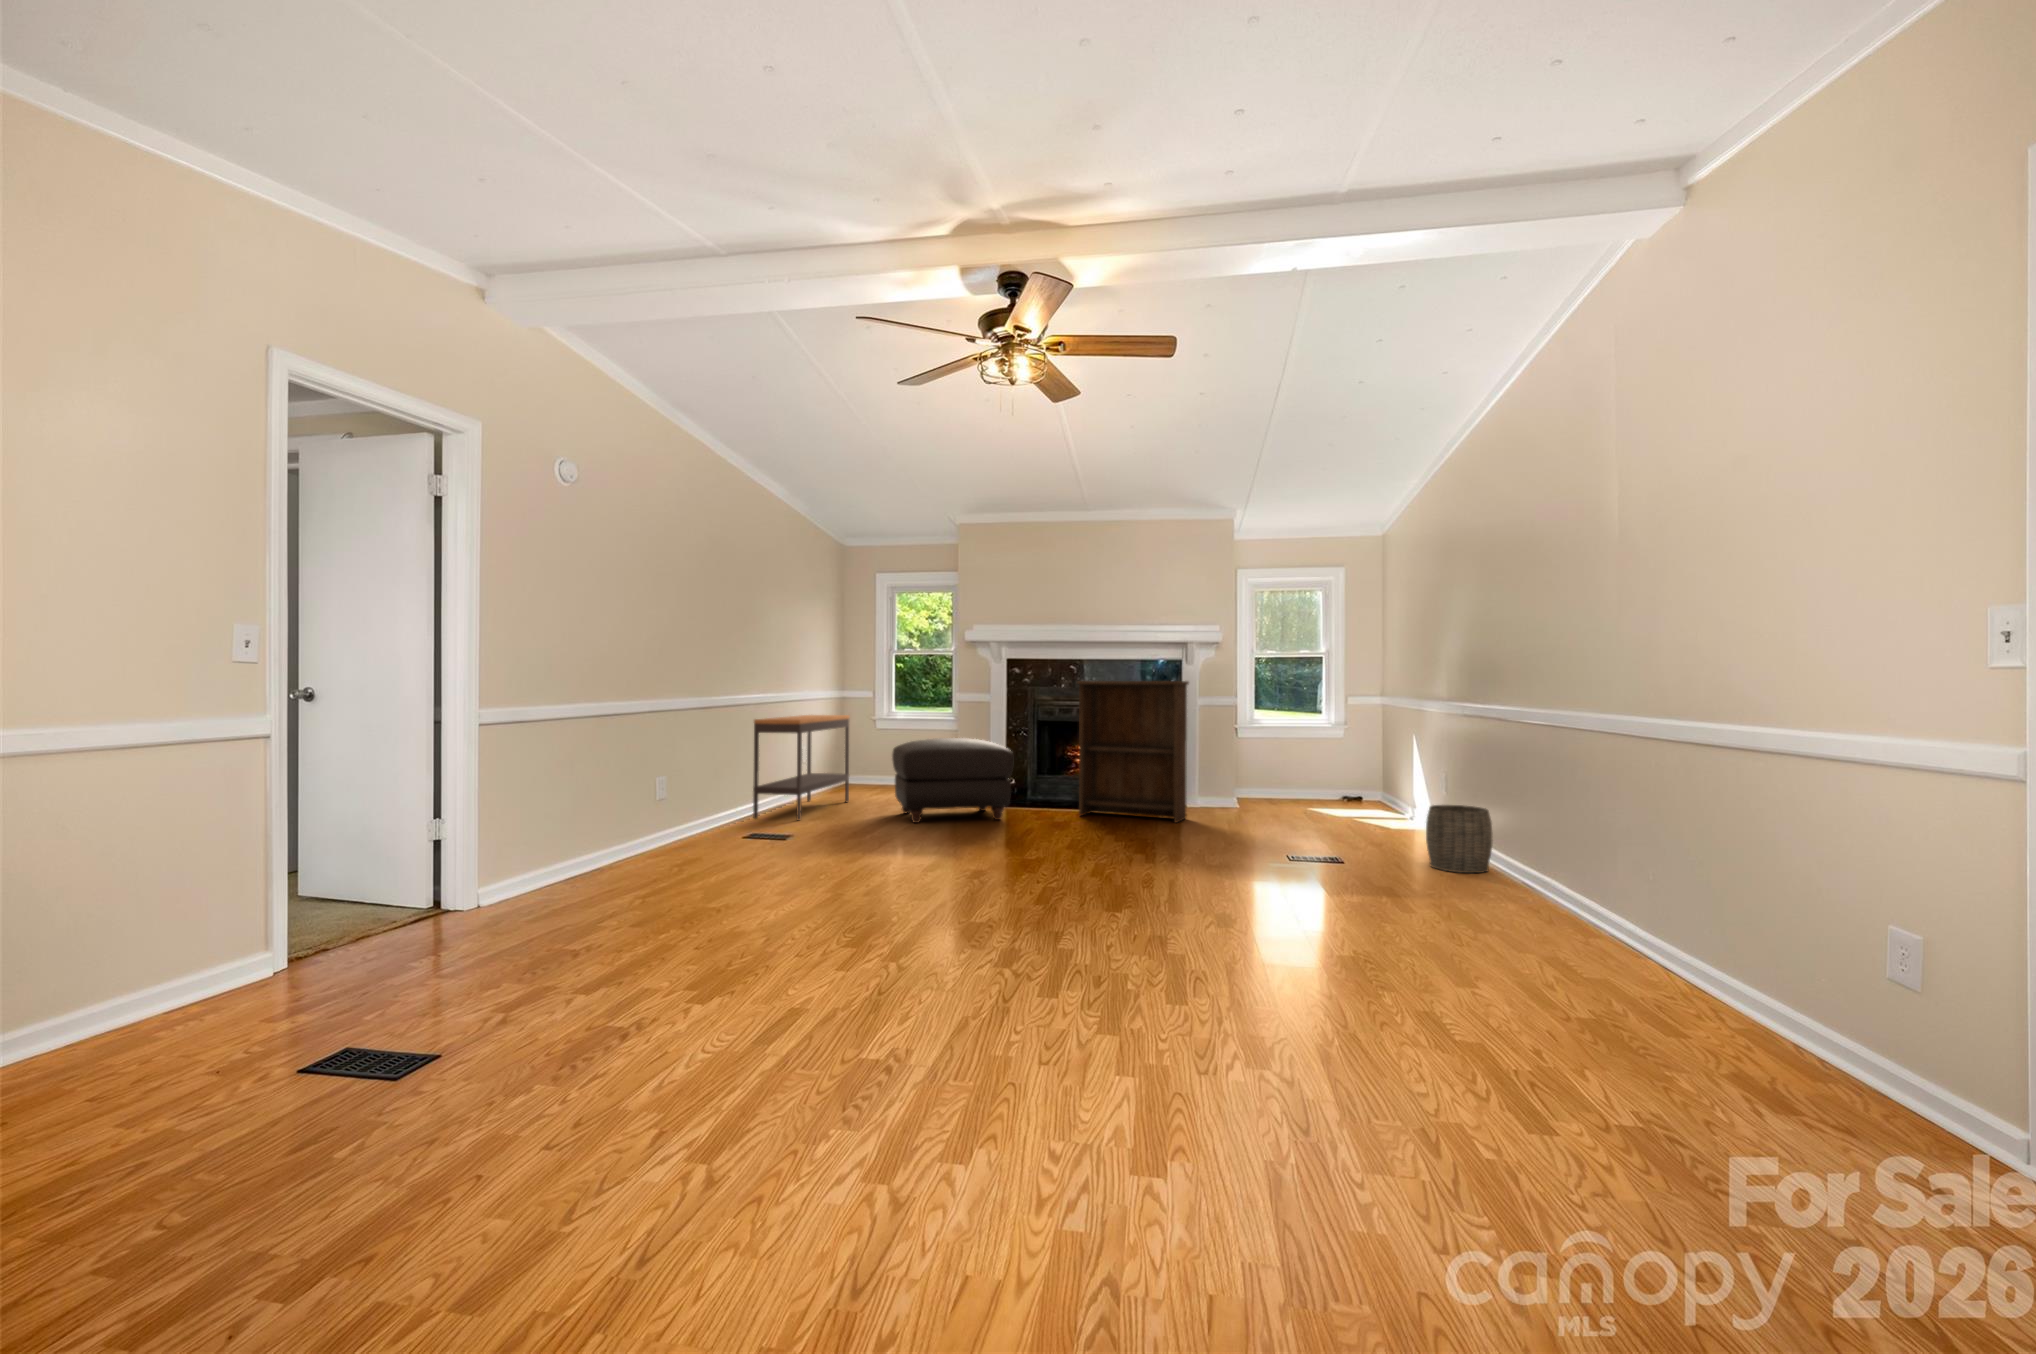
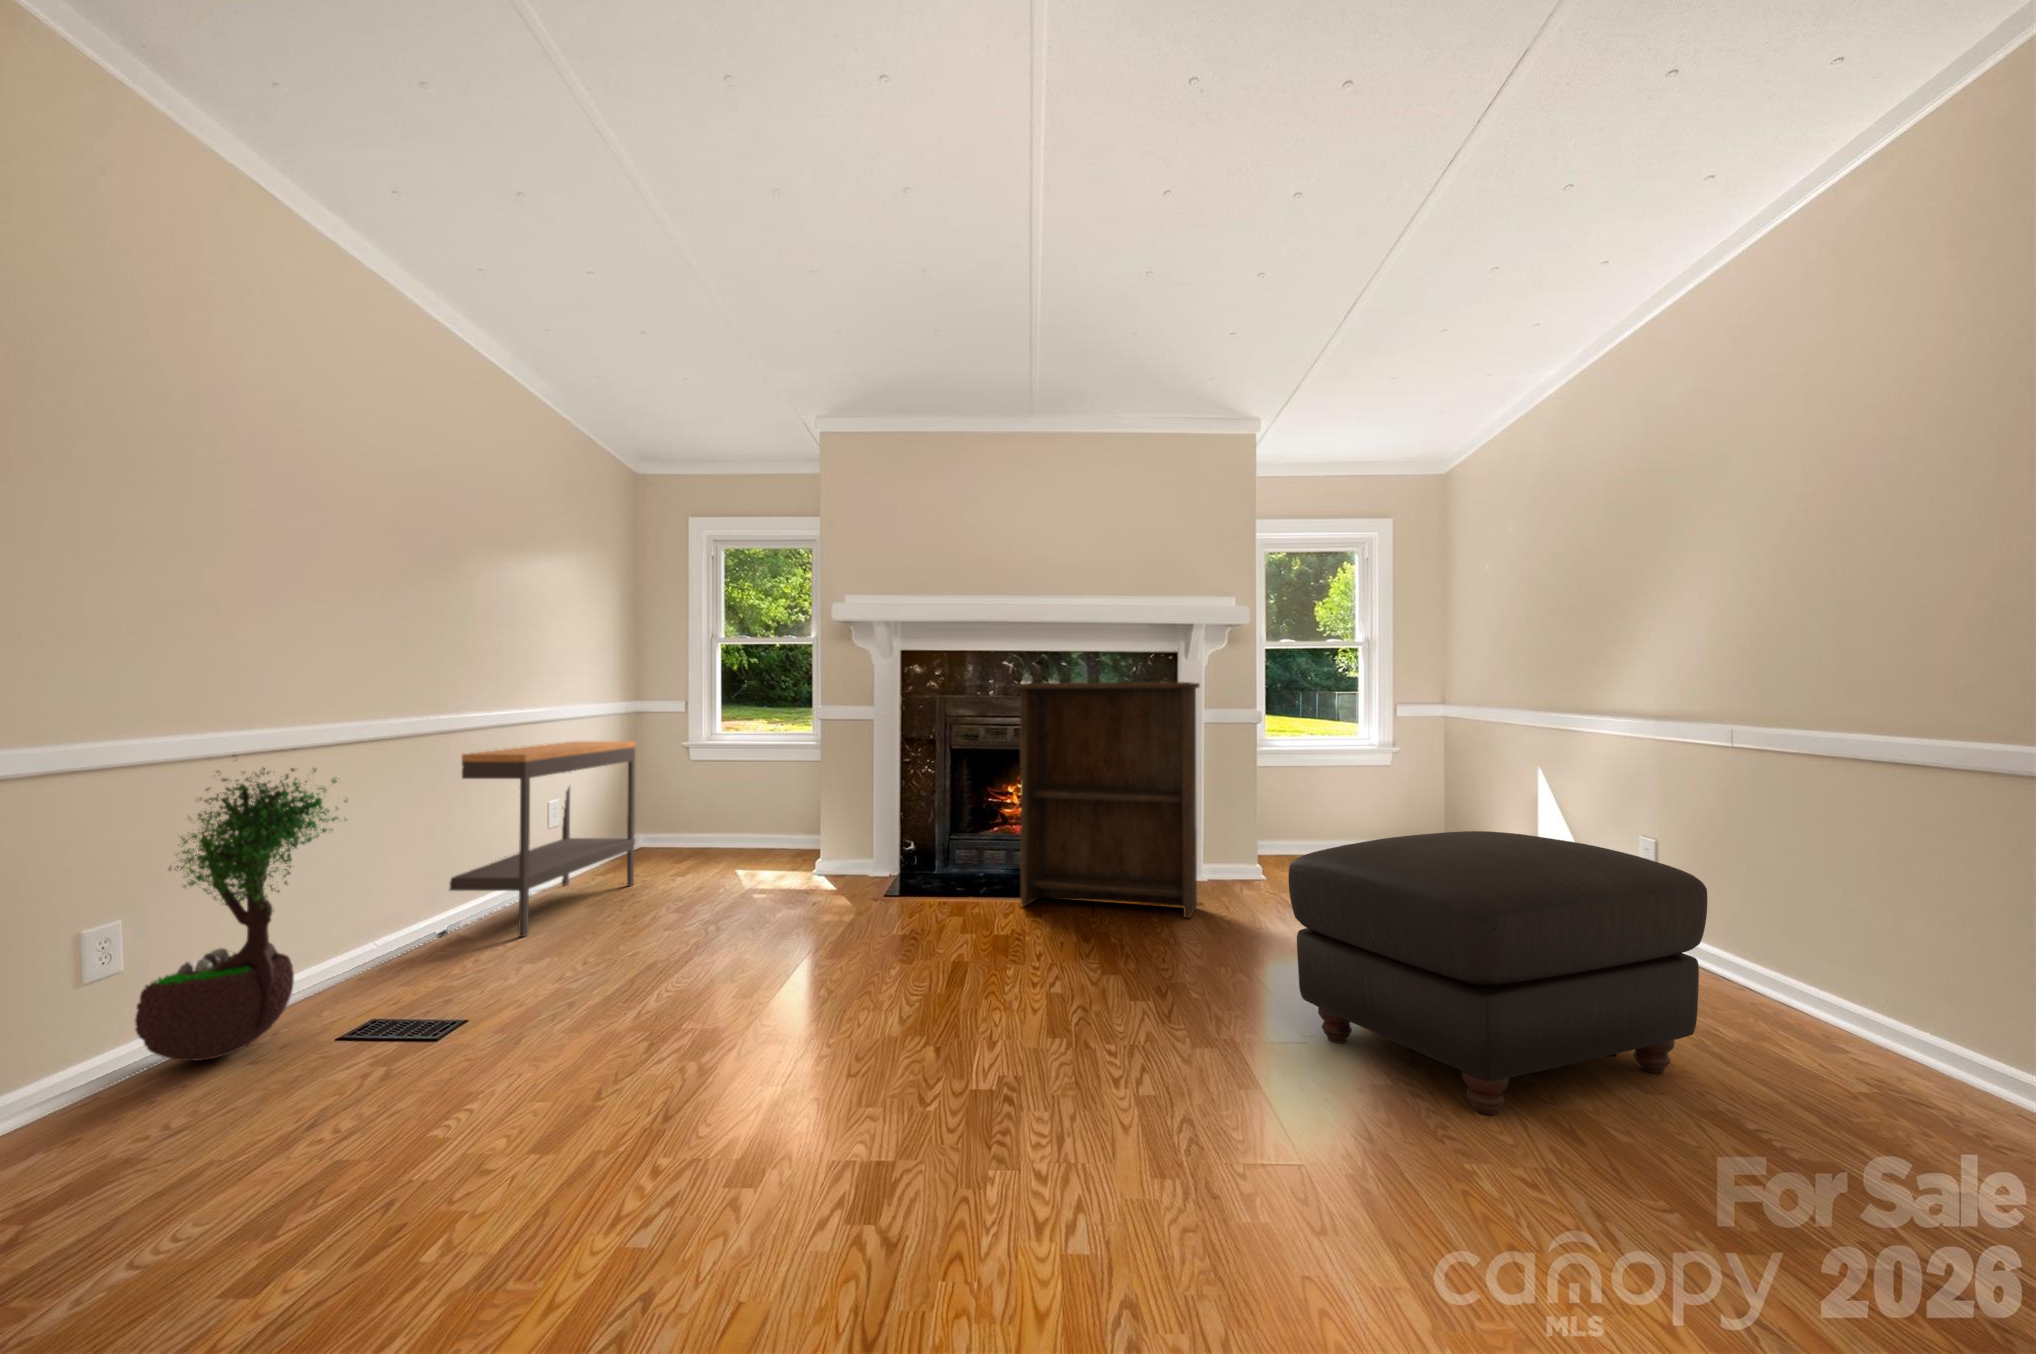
potted tree: none [656,714,740,852] -> present [135,755,347,1061]
ottoman: present [892,738,1014,823] -> present [1288,831,1707,1115]
woven basket: present [1426,805,1492,873] -> none [1711,906,1857,1049]

